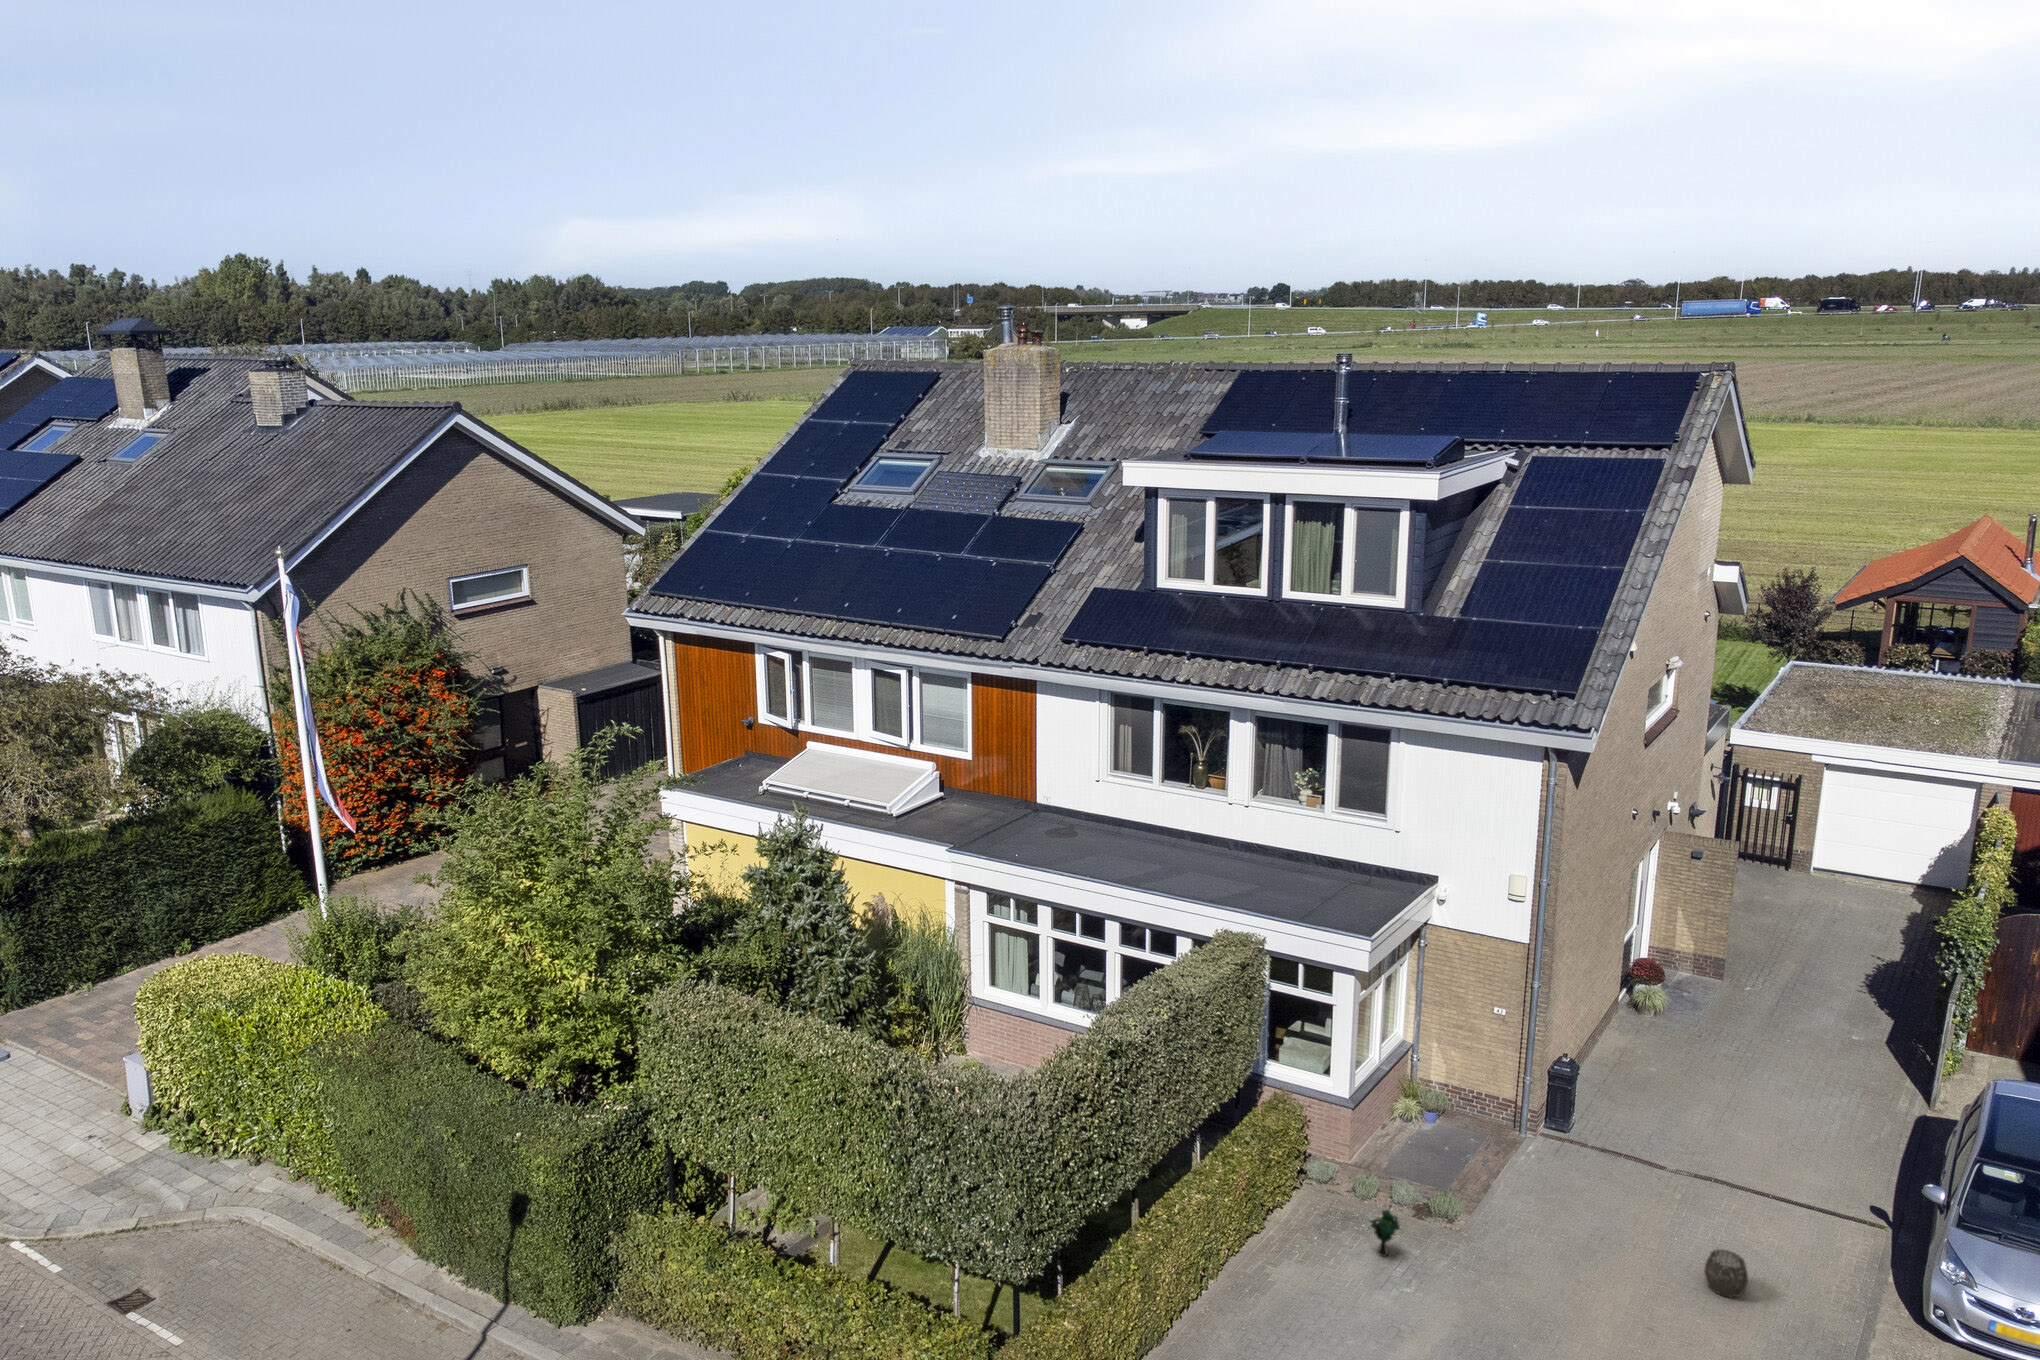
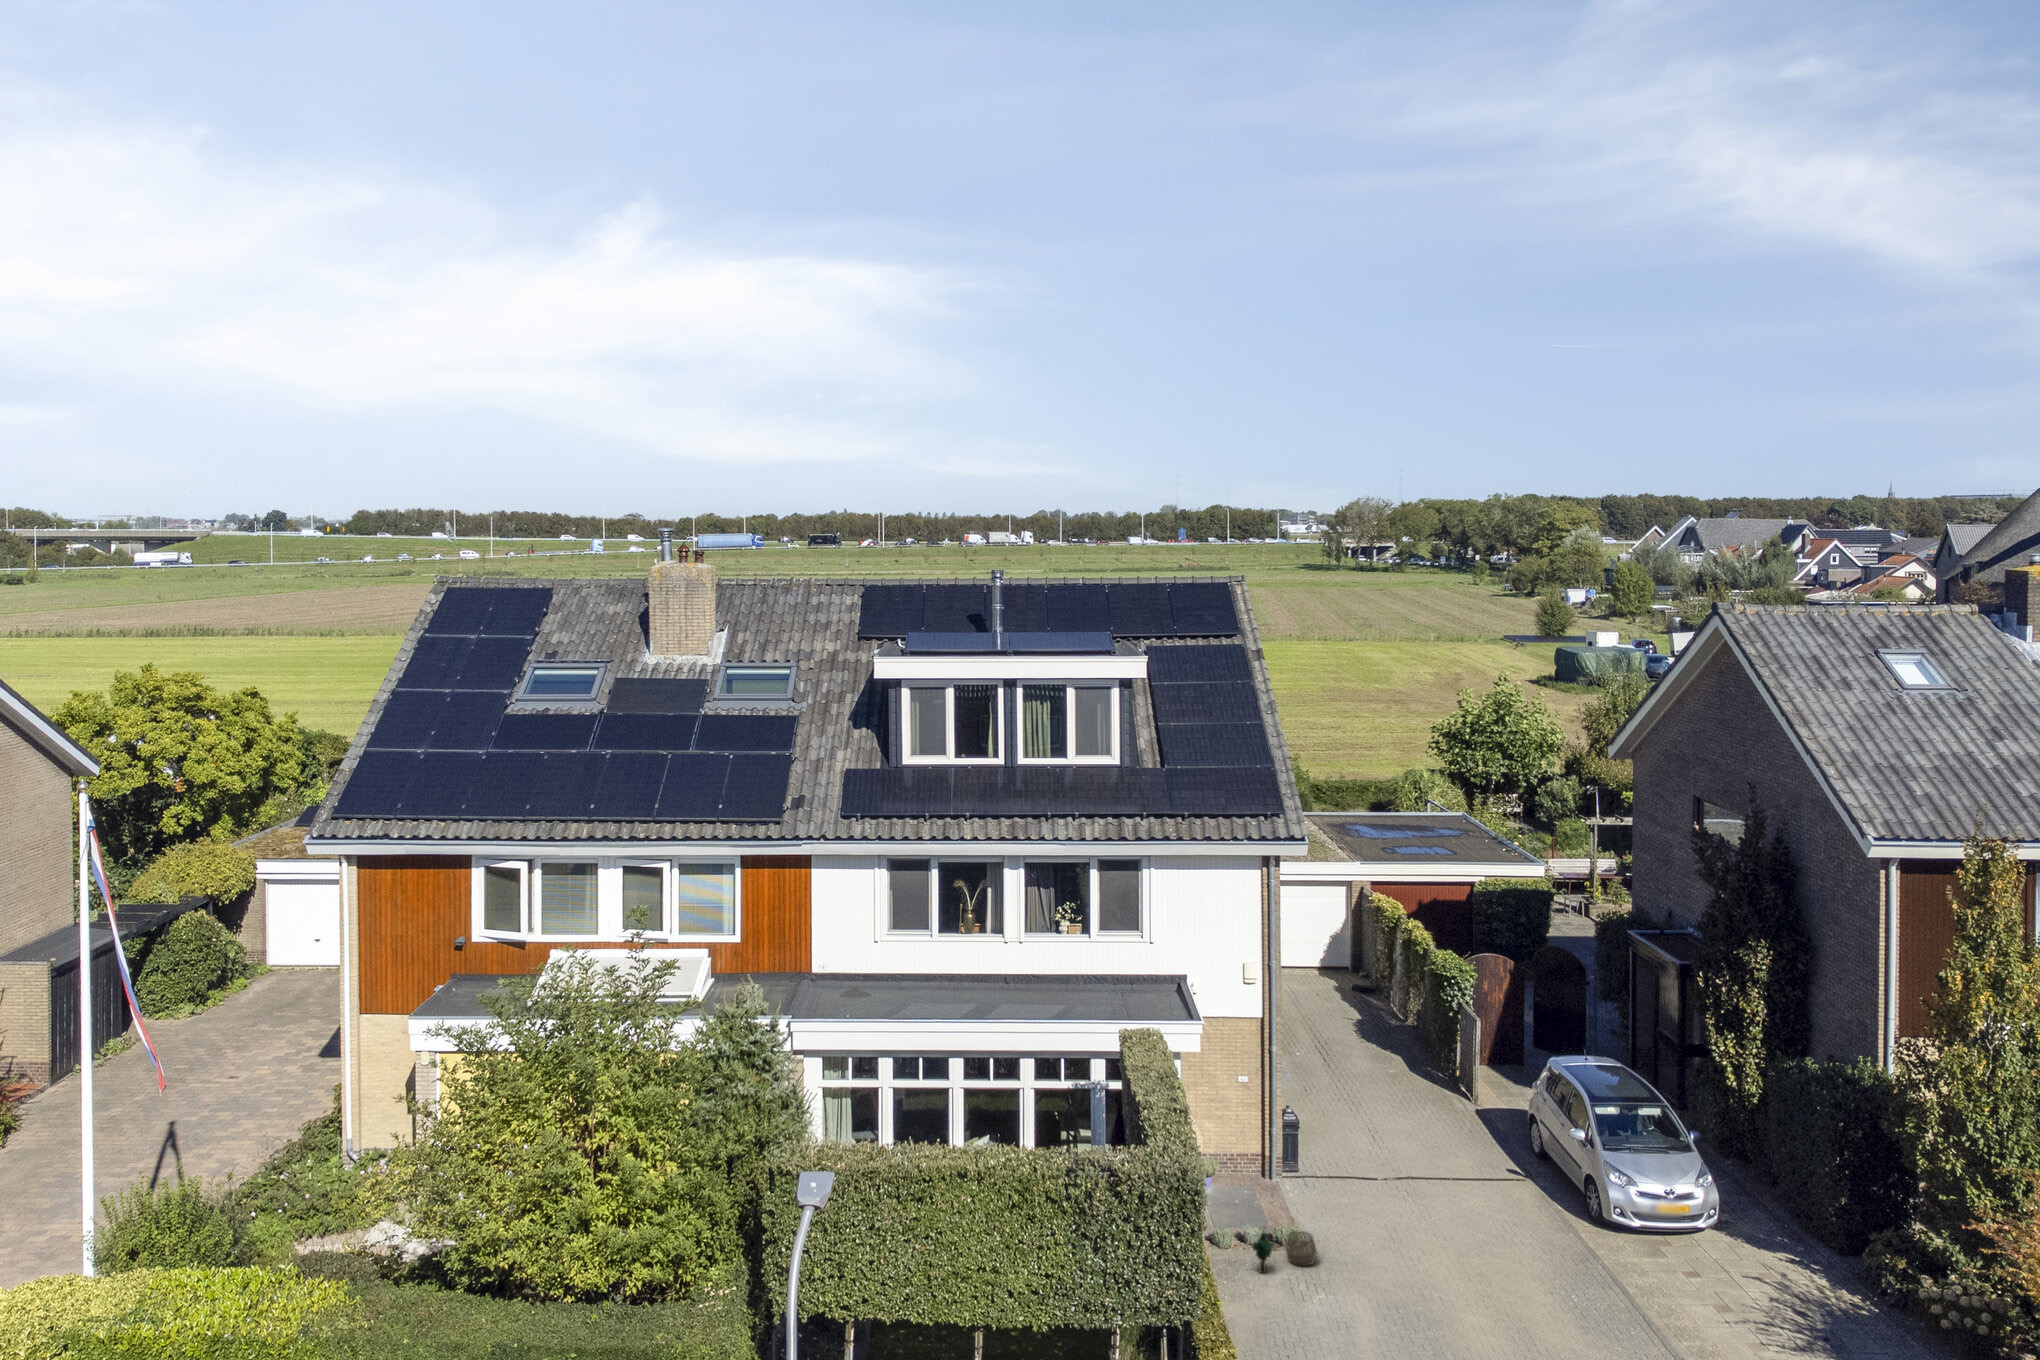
woven basket: present [1704,1249,1748,1297] -> present [1286,1231,1316,1266]

